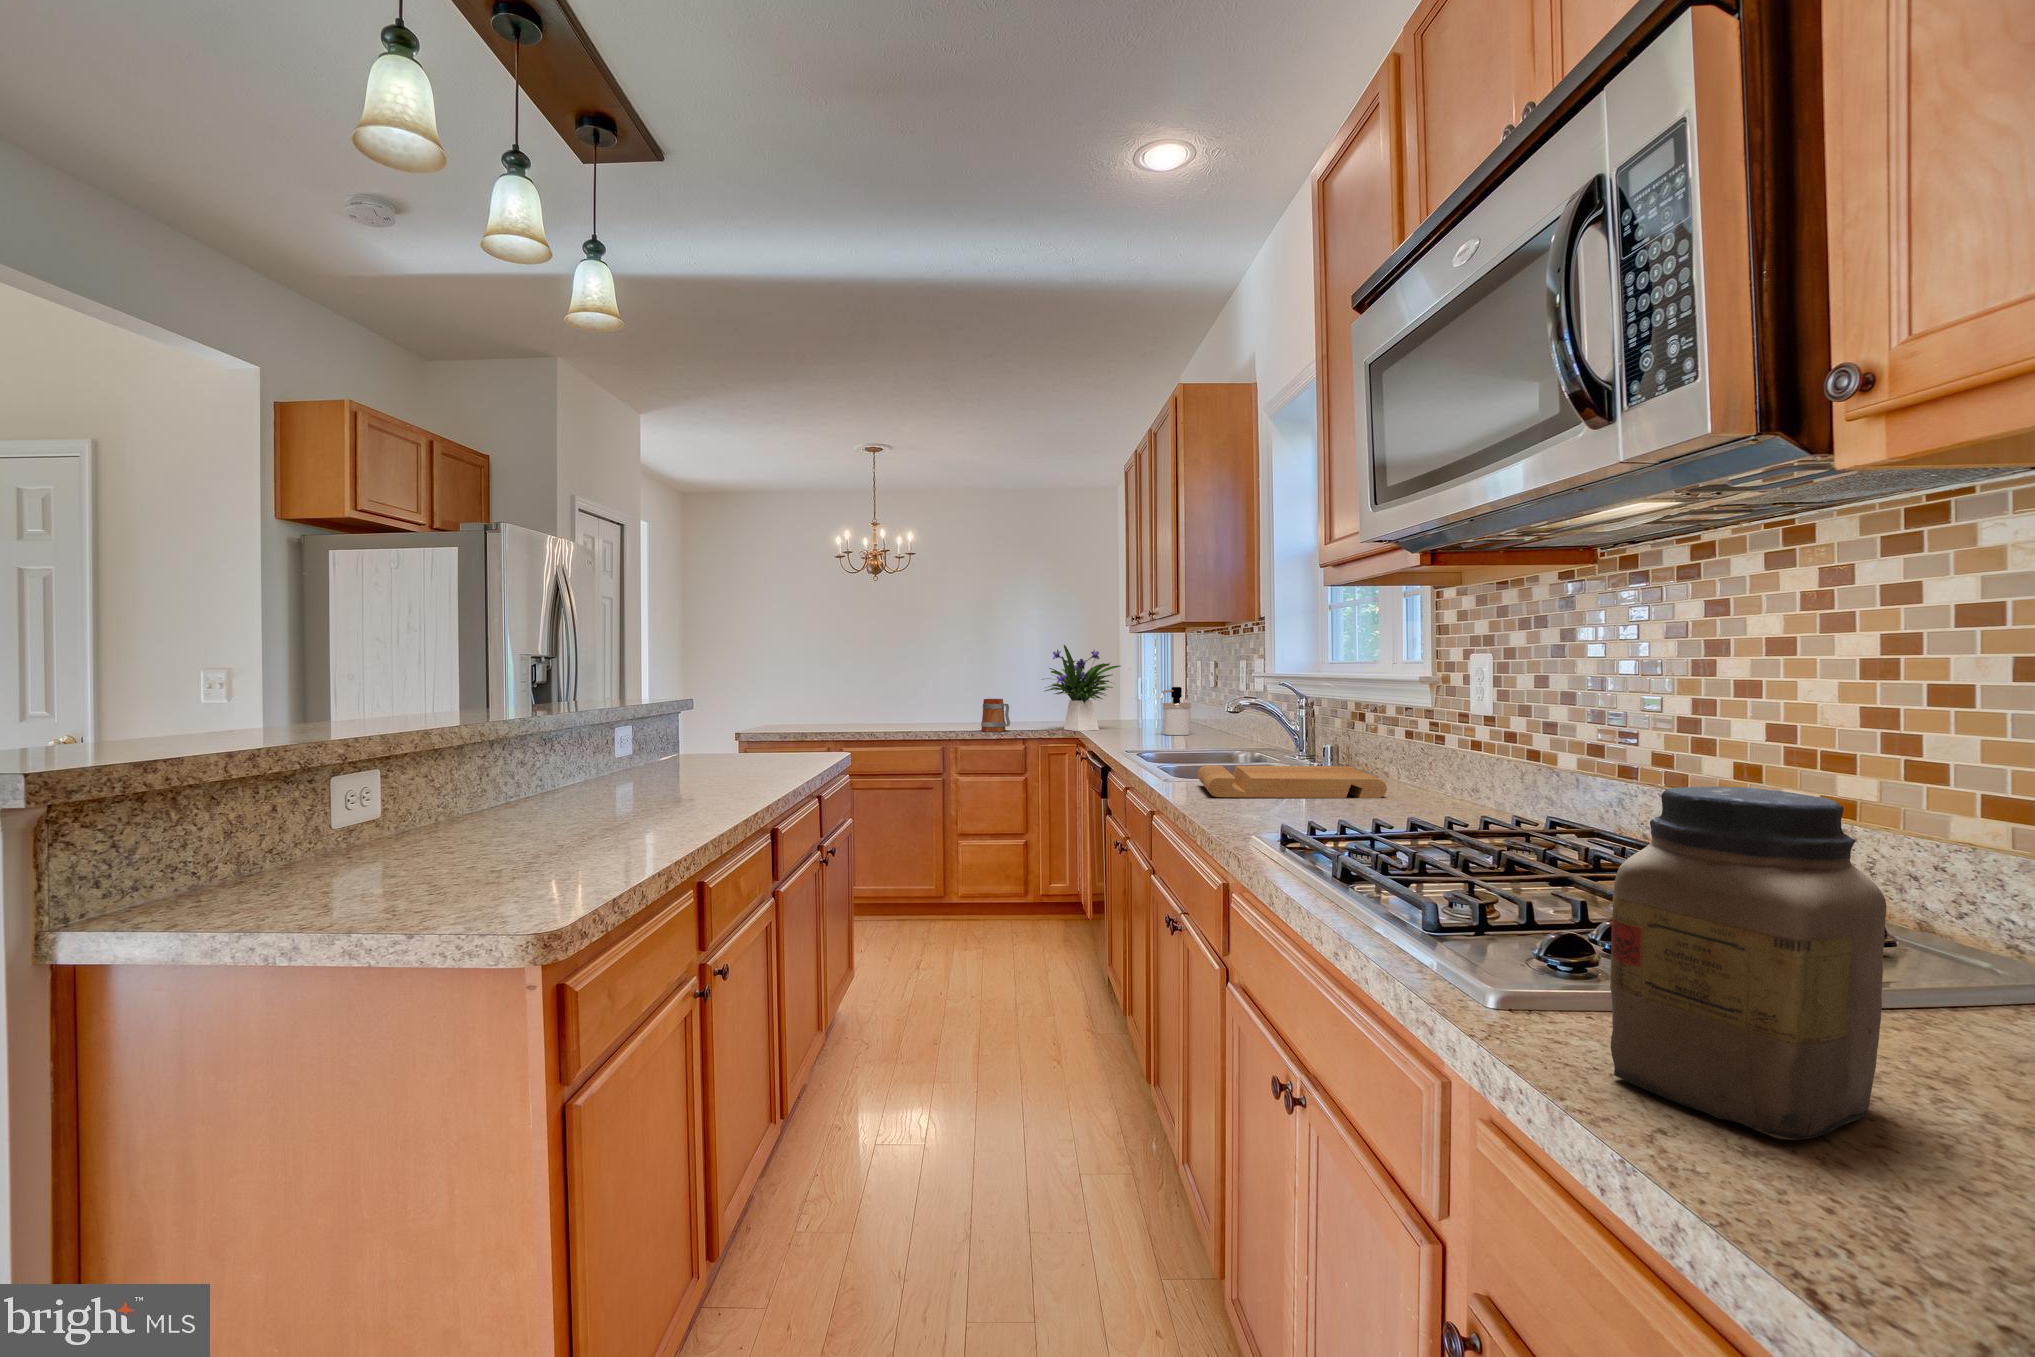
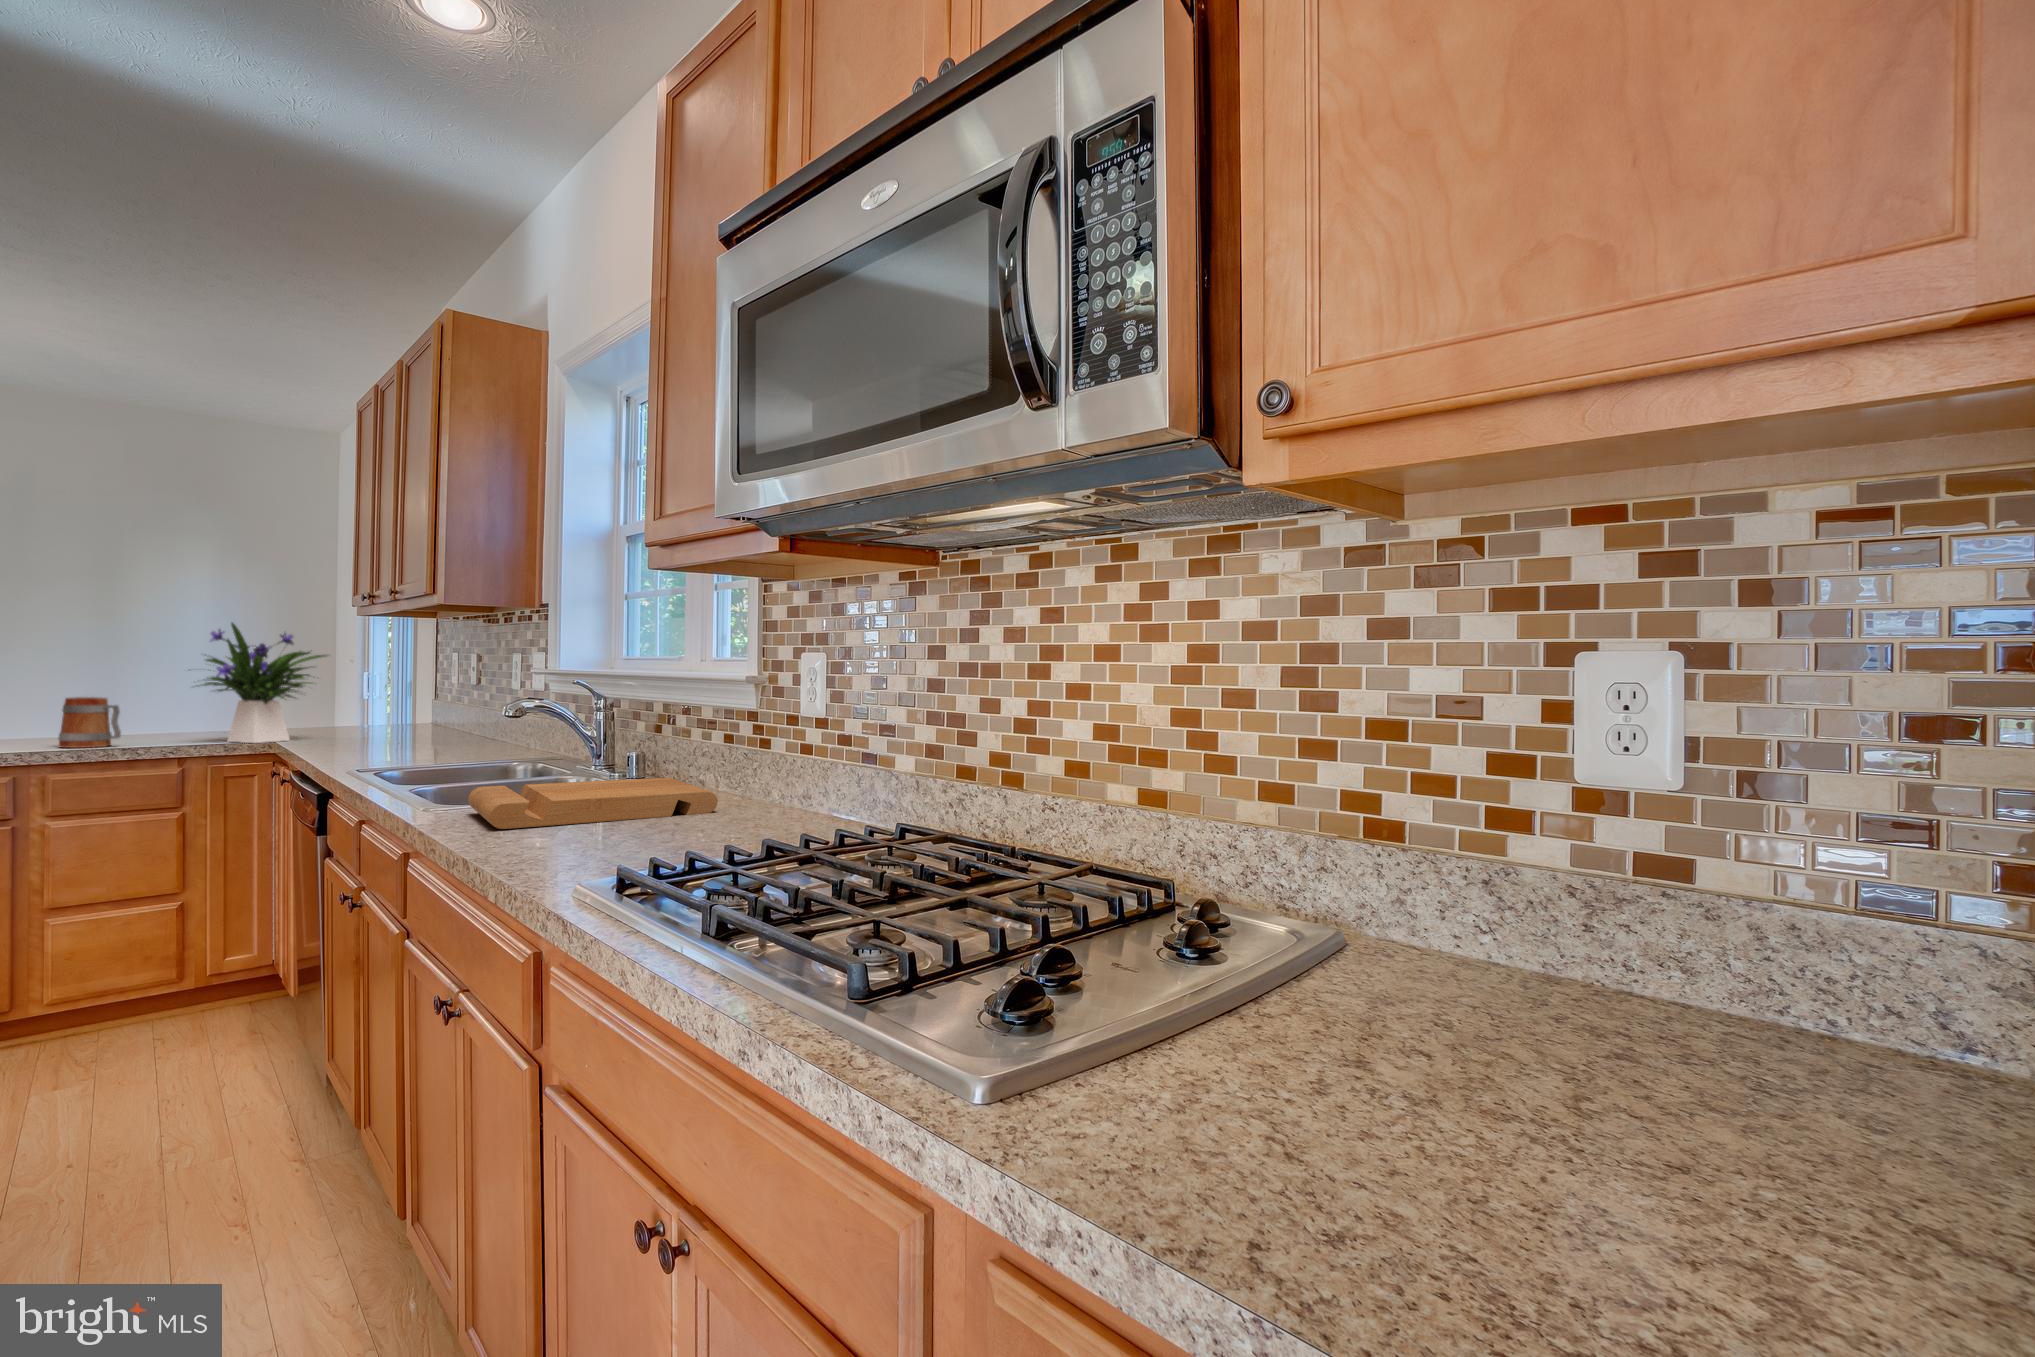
soap dispenser: present [1160,687,1191,735] -> none [393,684,439,745]
jar: present [1610,786,1887,1140] -> none [1163,799,1390,1210]

